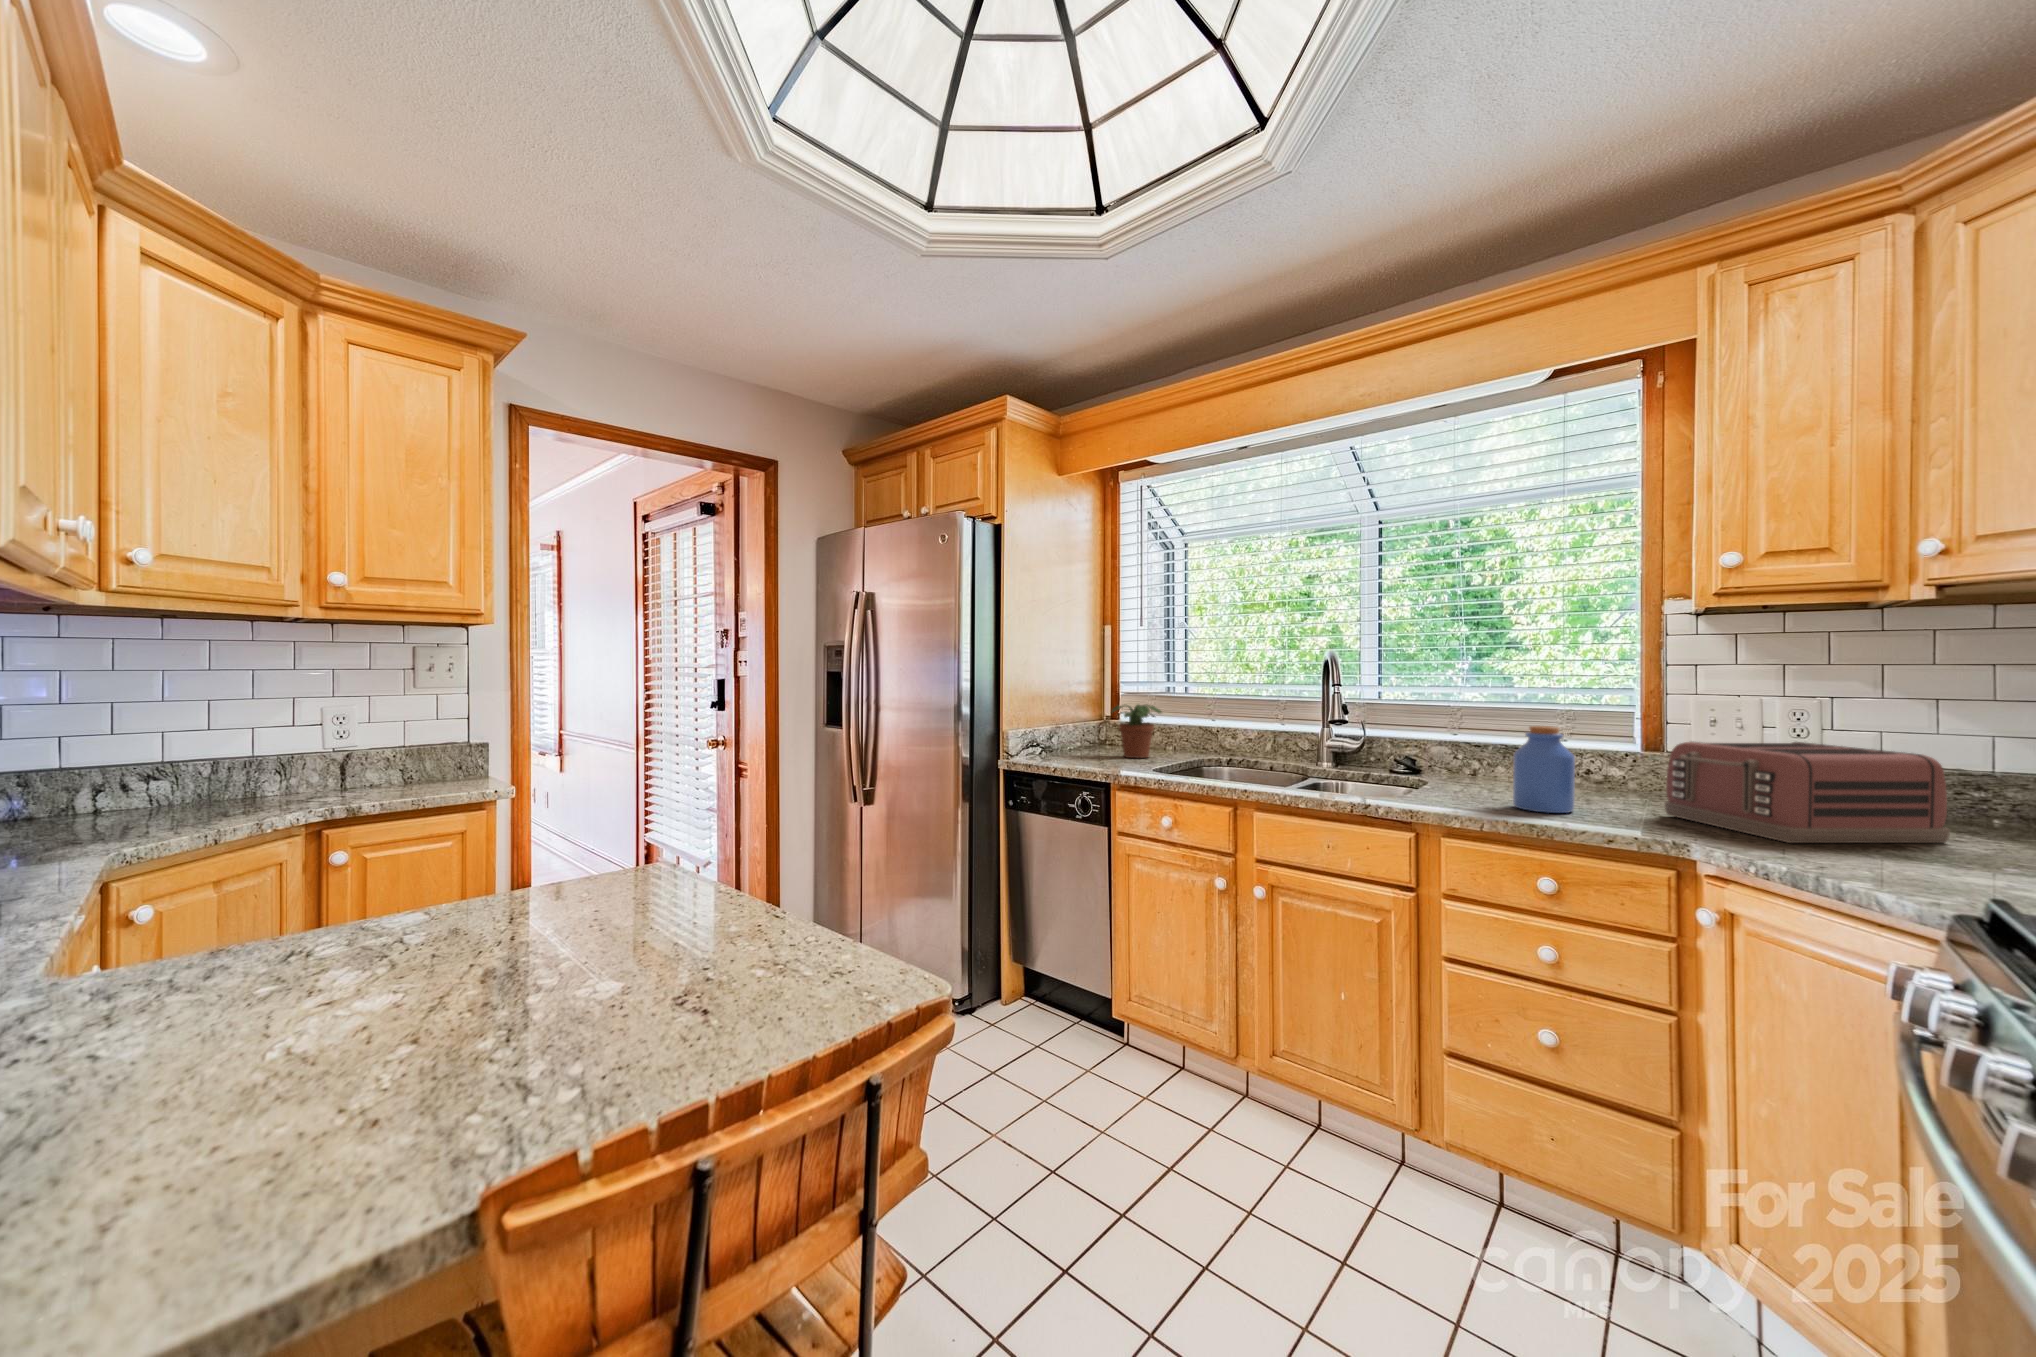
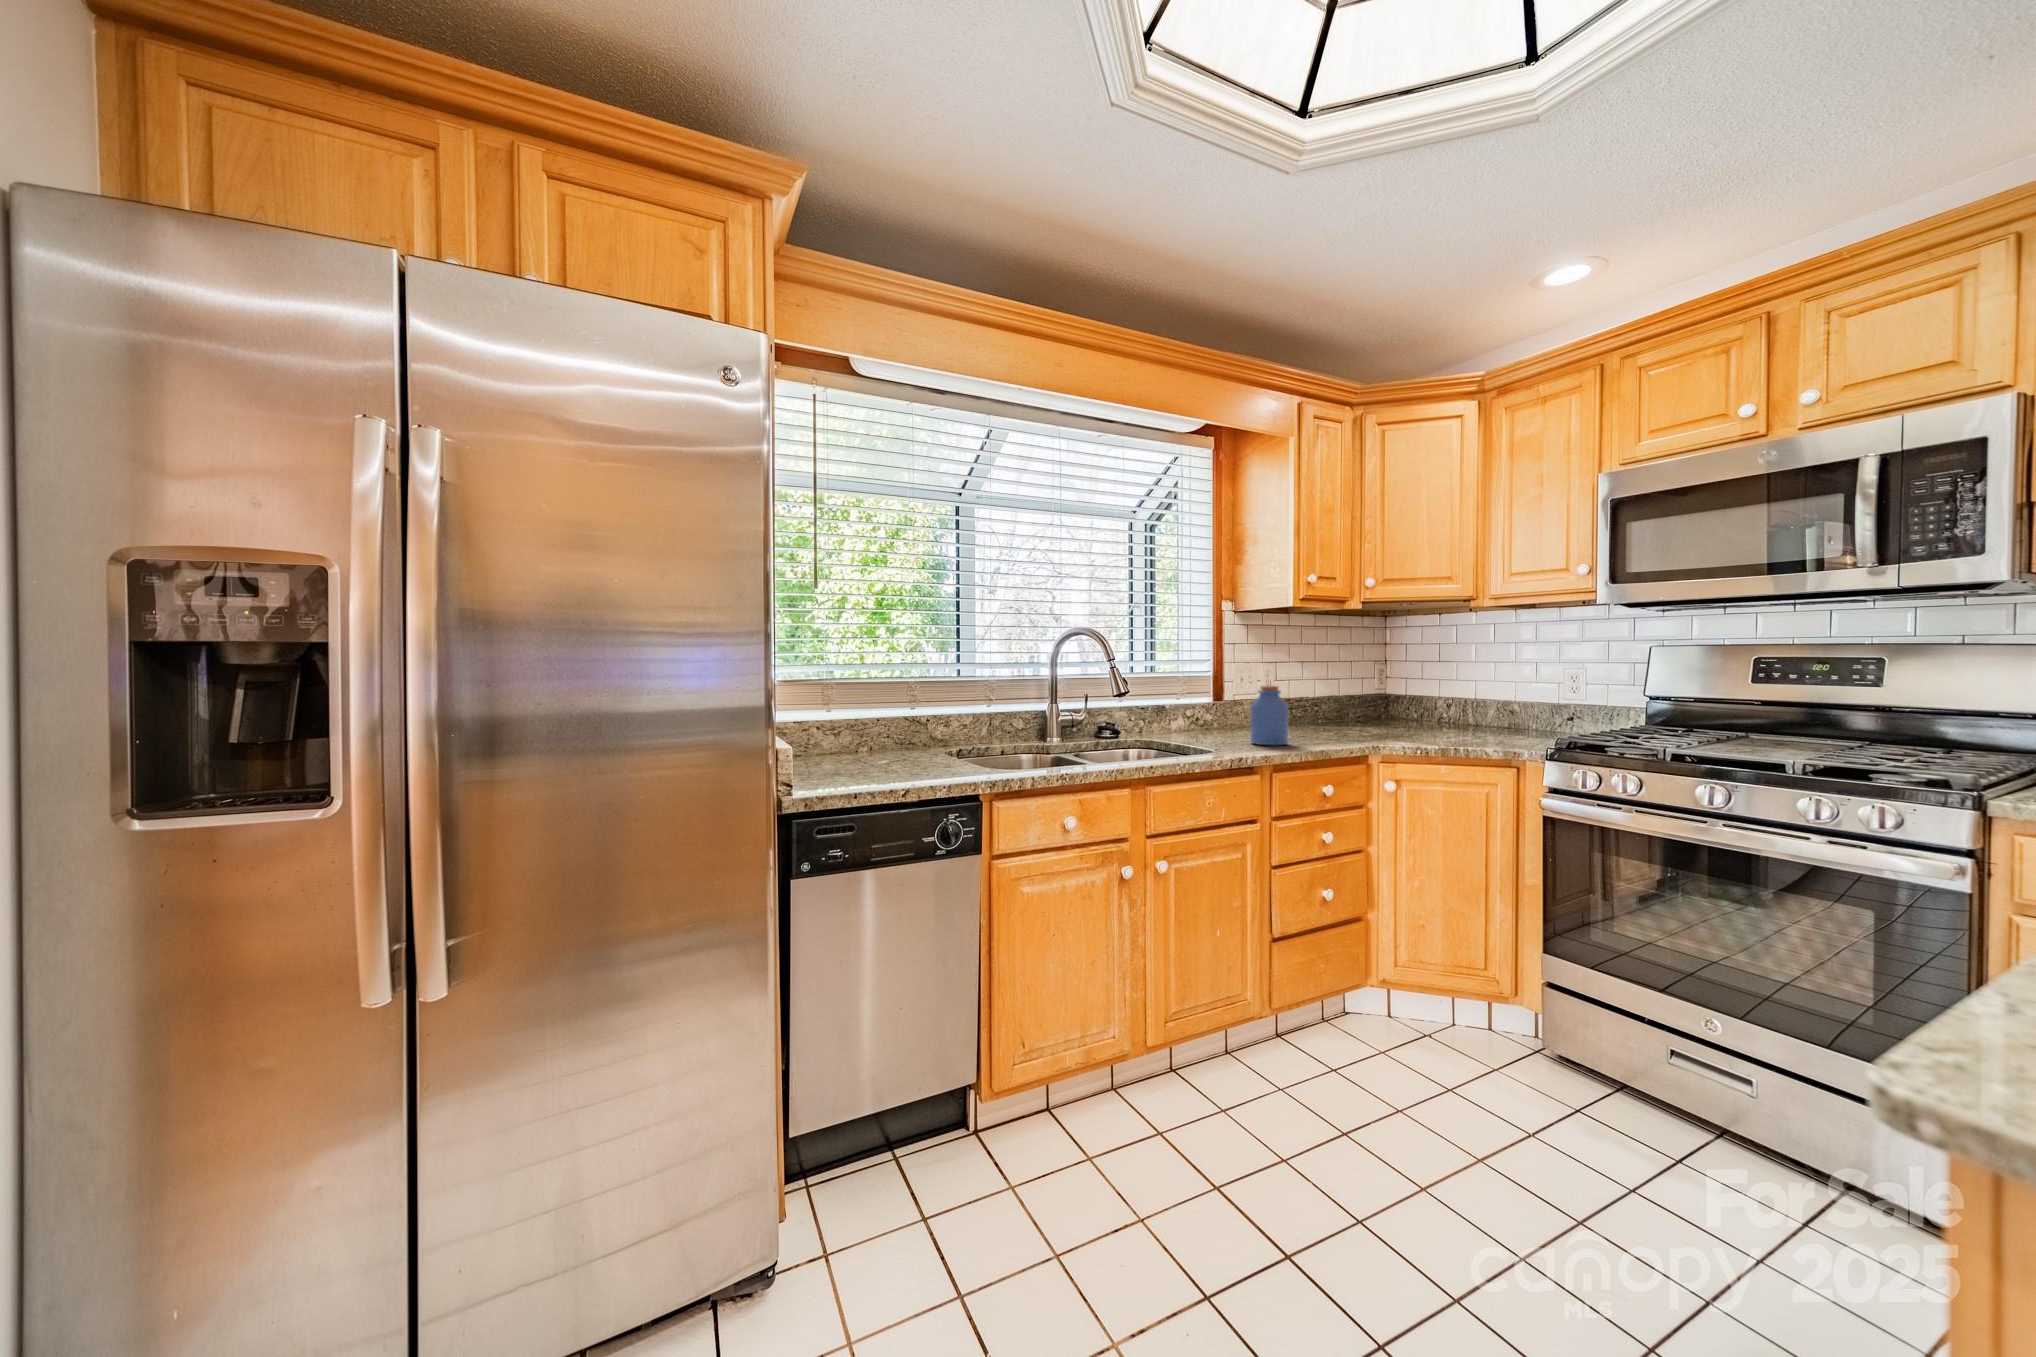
potted plant: present [1112,705,1161,758] -> none [826,695,894,767]
toaster: present [1665,741,1950,843] -> none [1286,687,1381,739]

